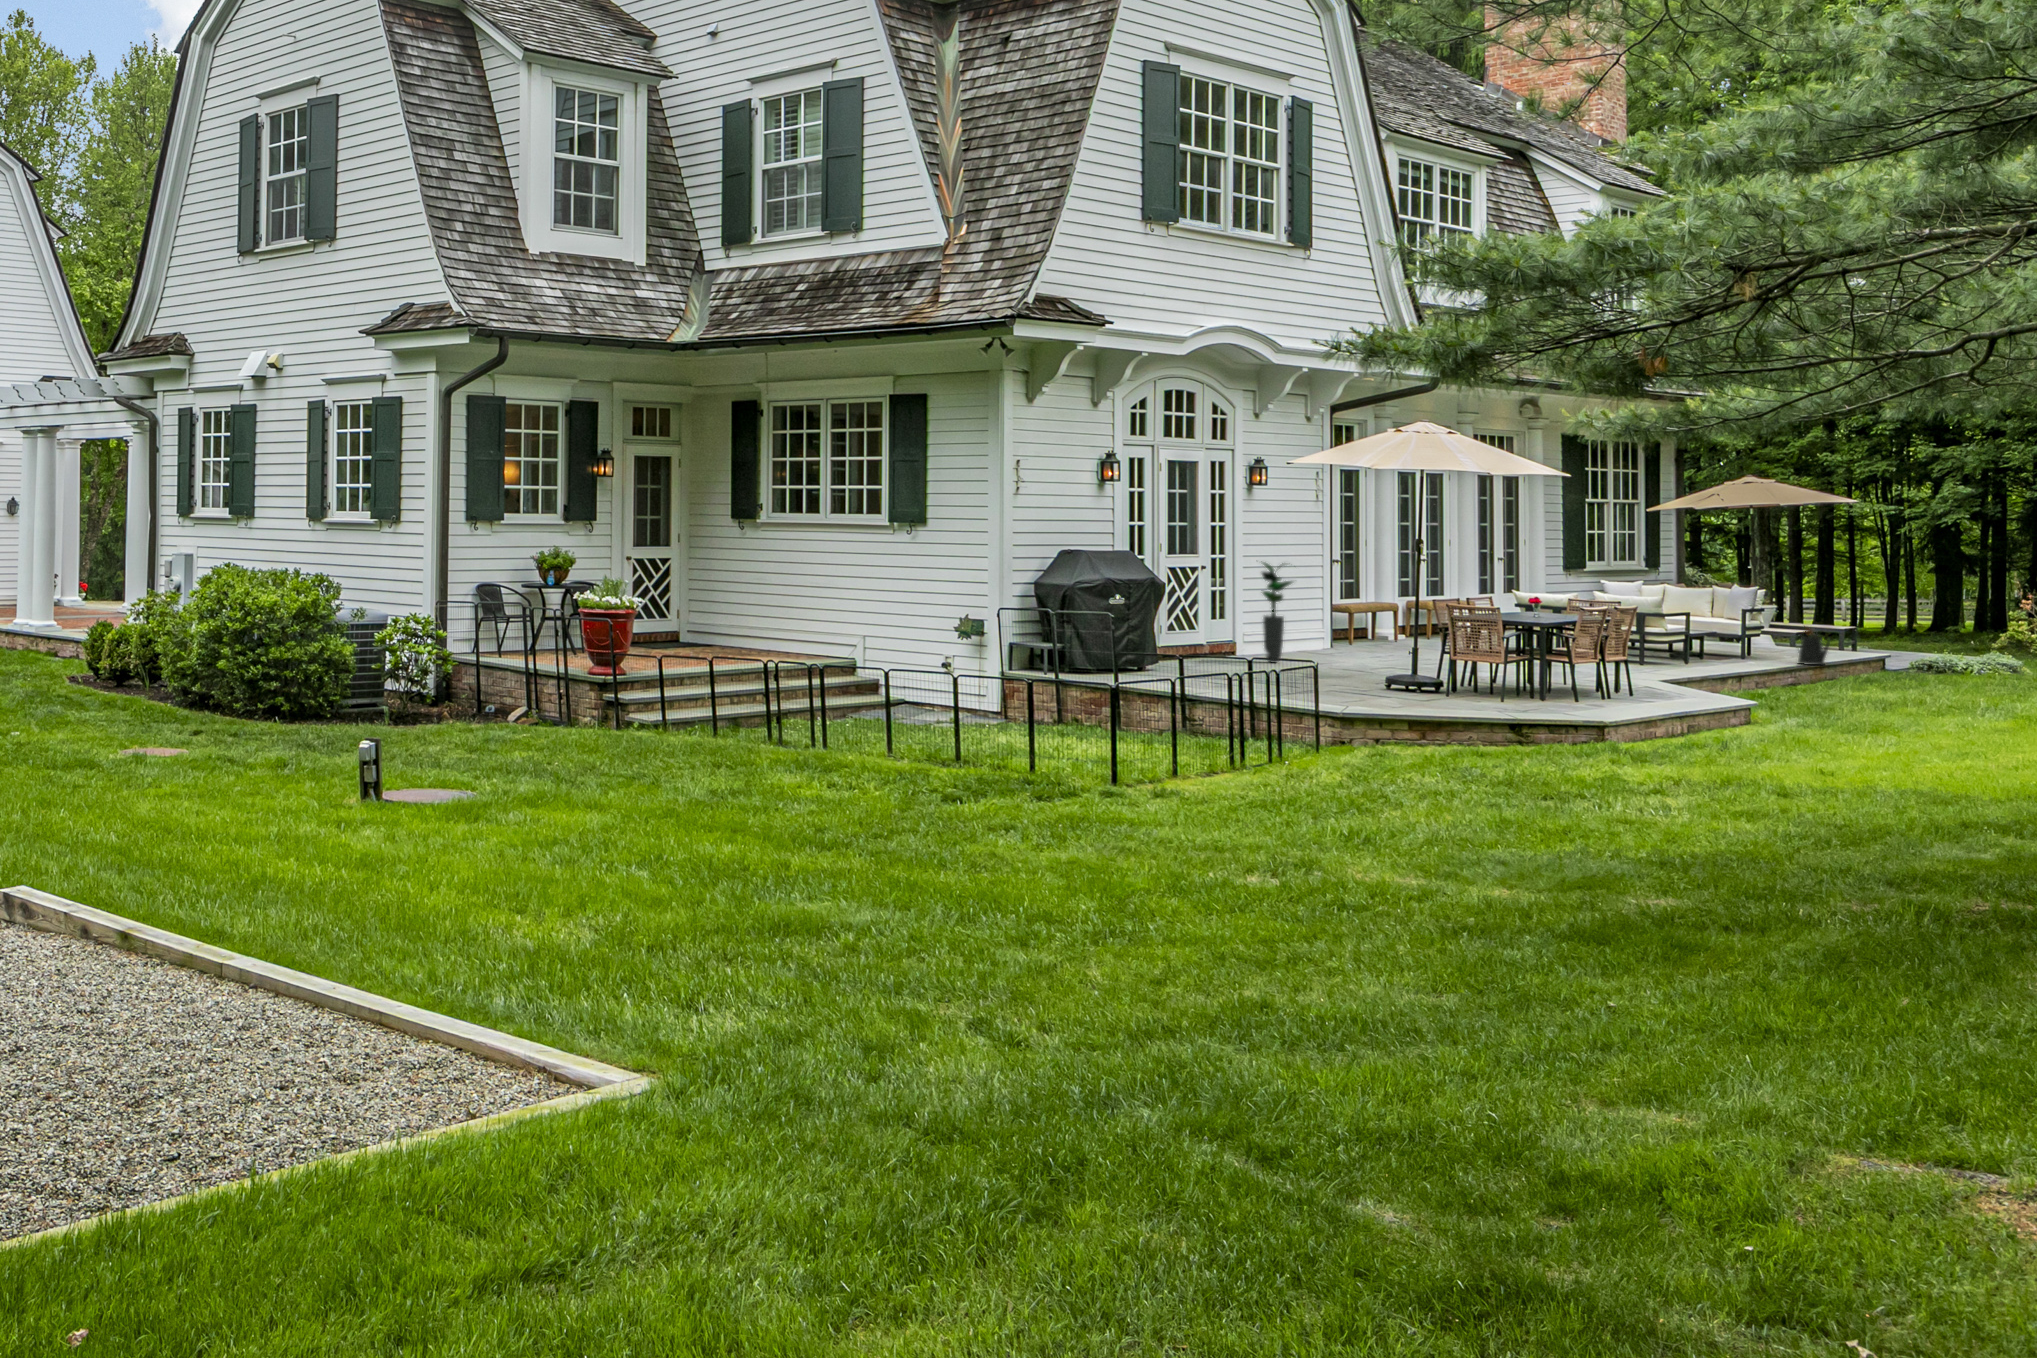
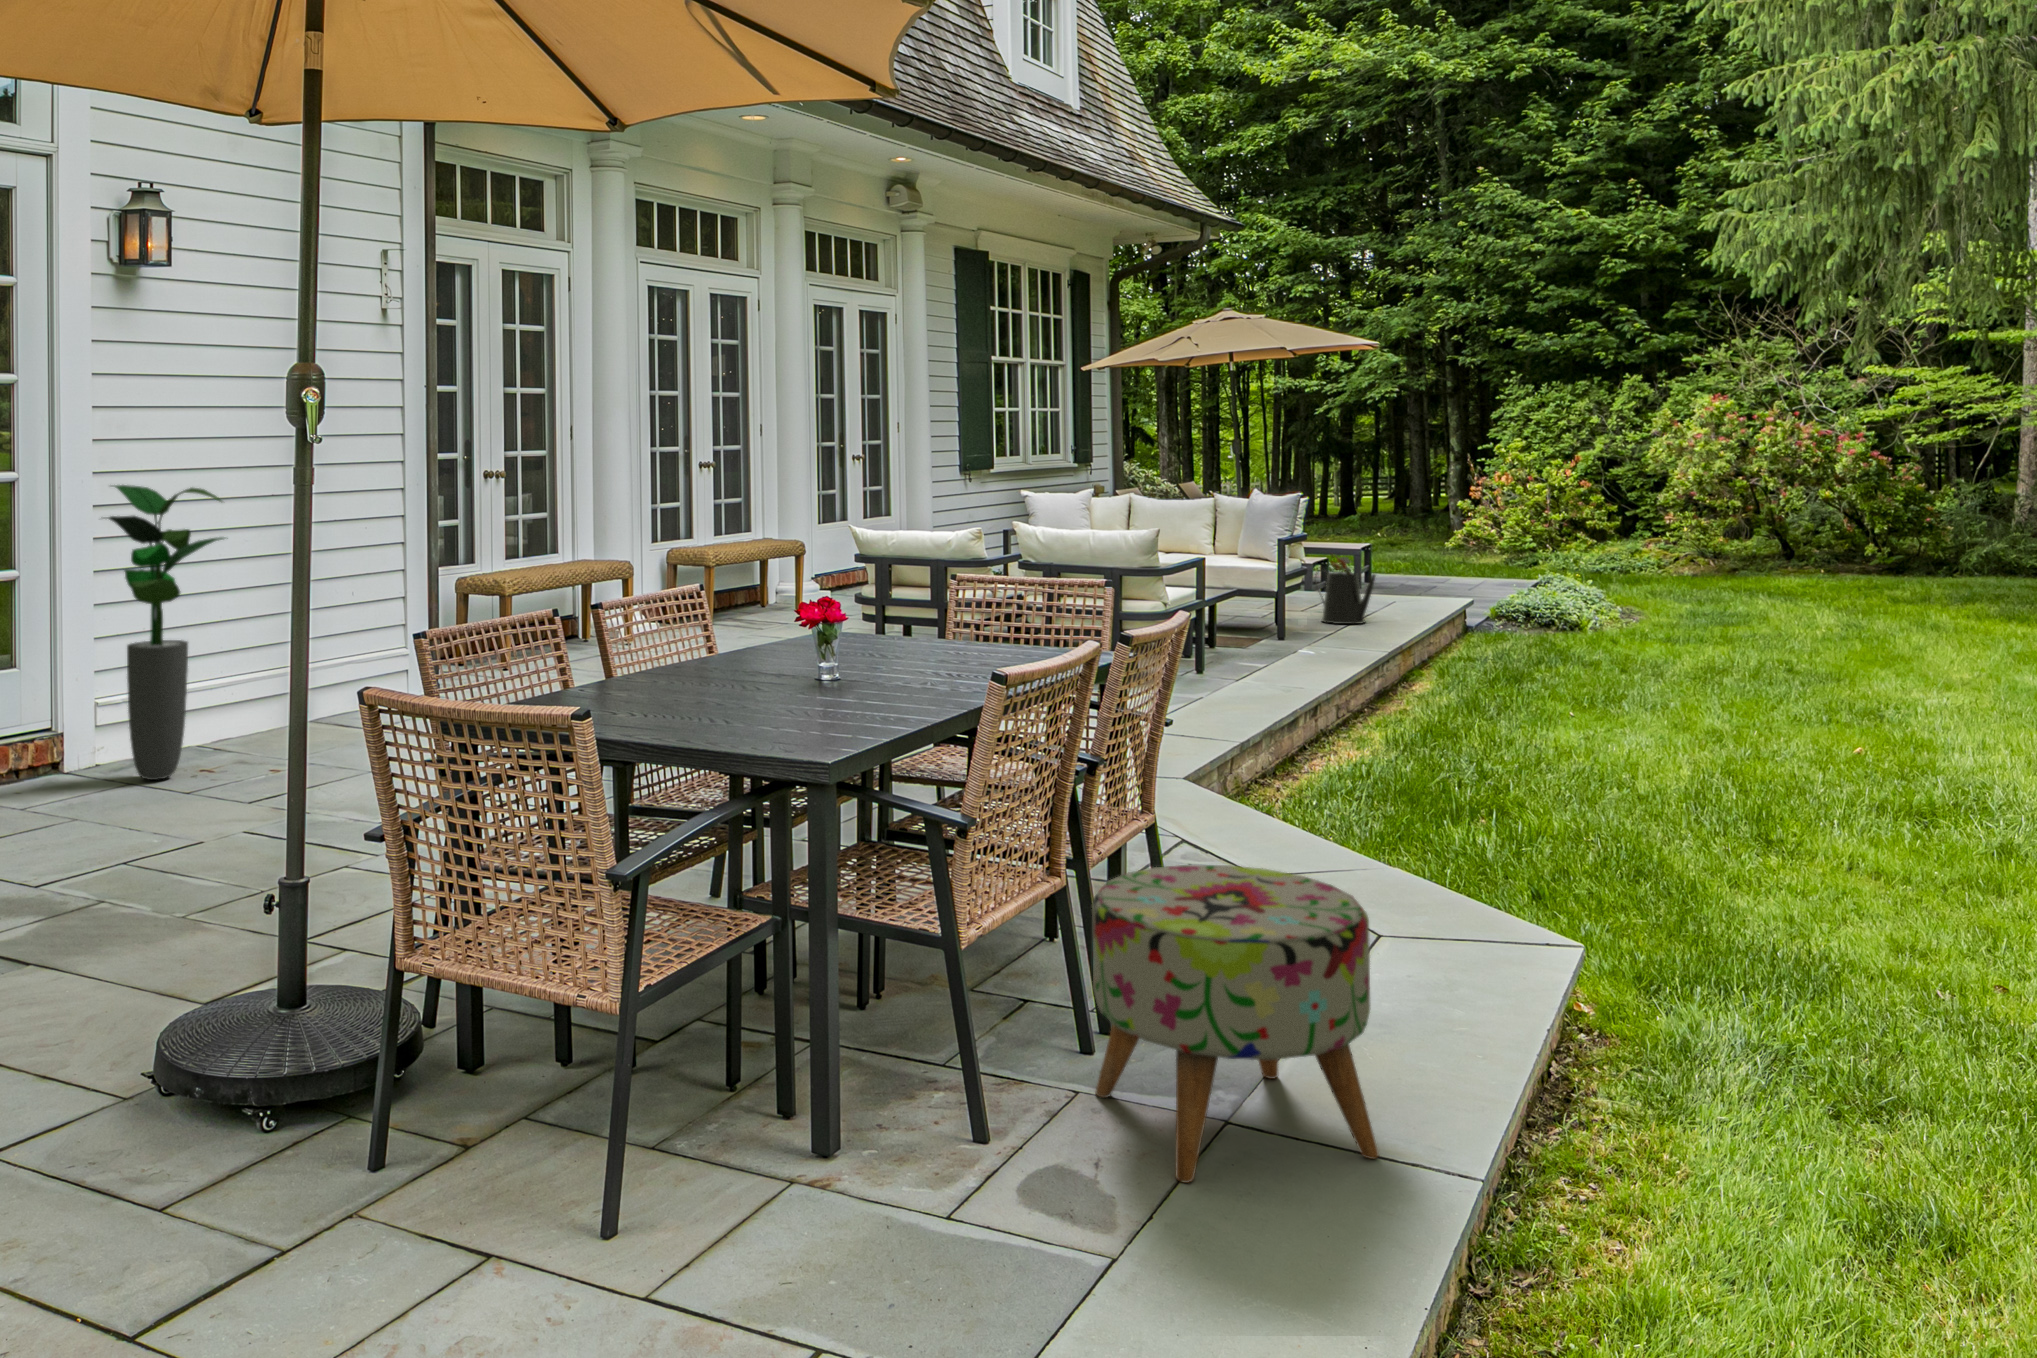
ottoman: none [1631,661,1698,715] -> present [1092,865,1379,1183]

